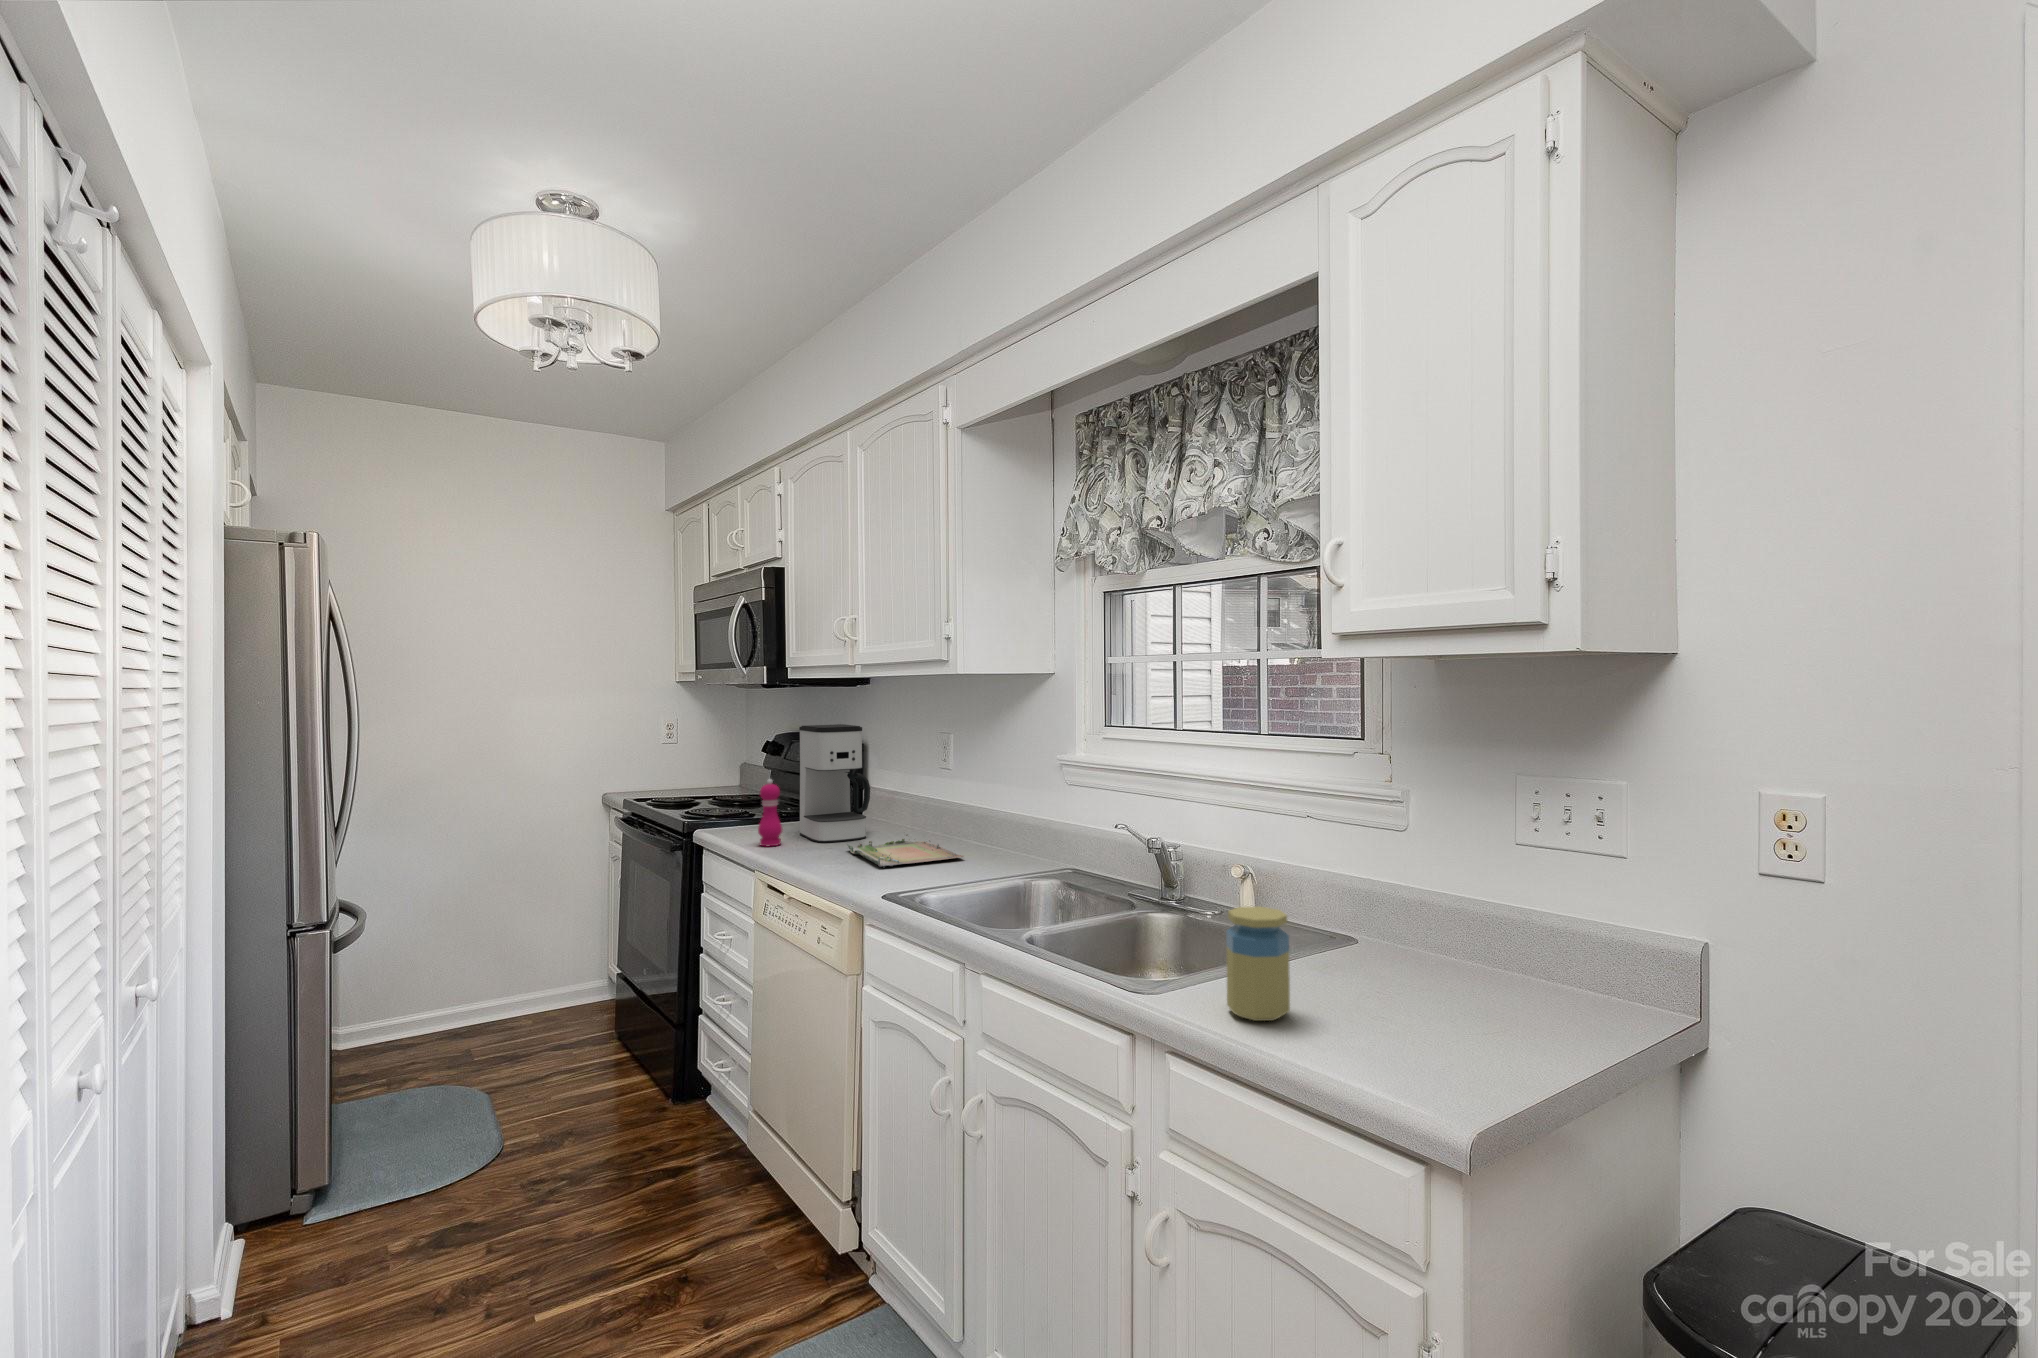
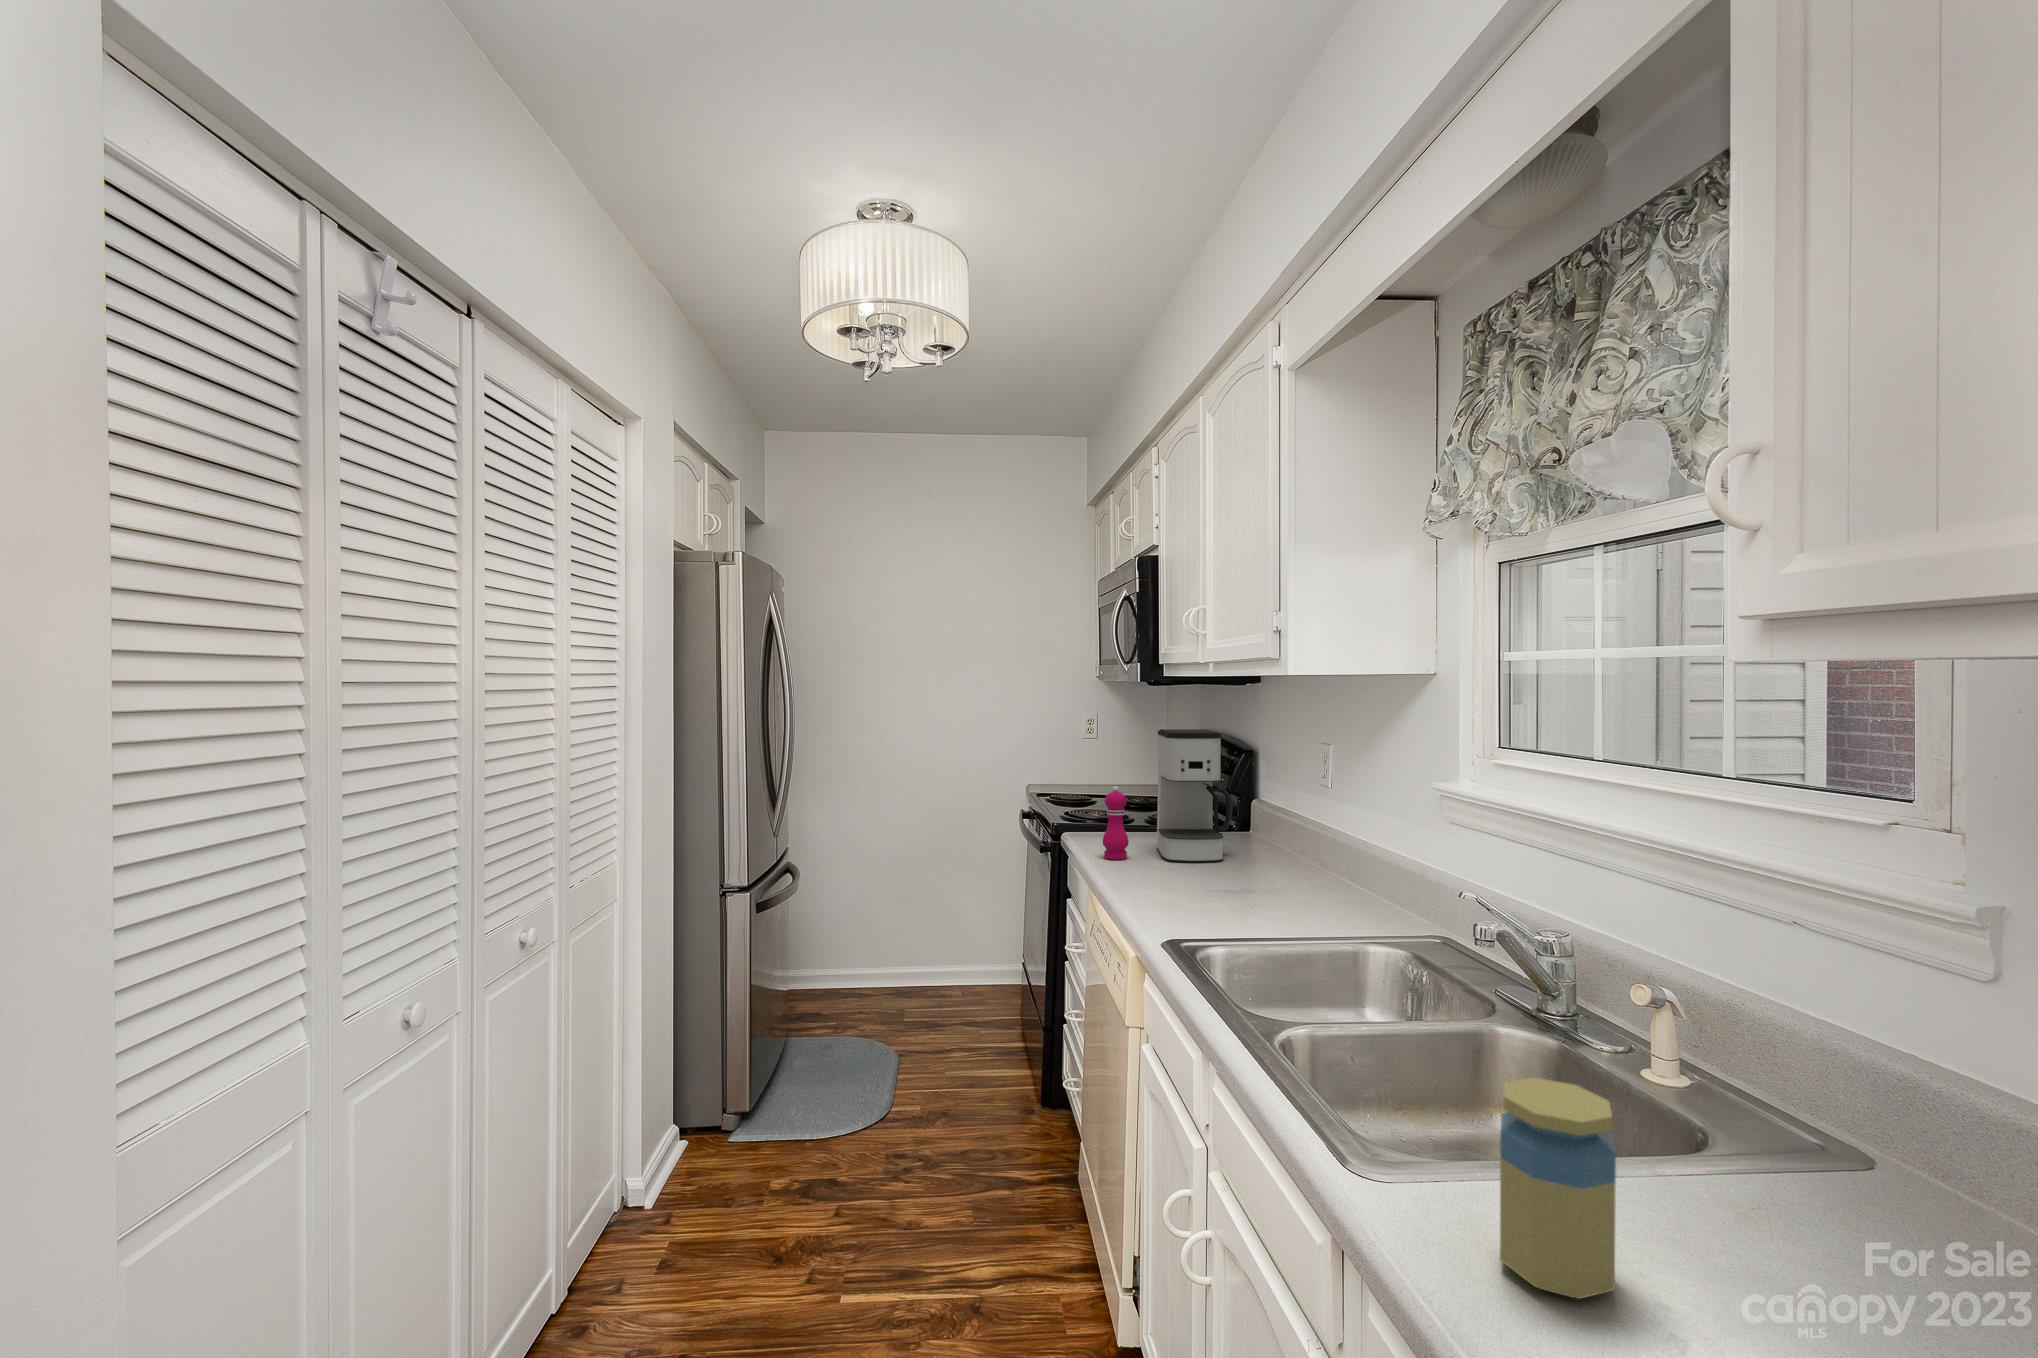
tray: present [847,835,964,868] -> none [1186,861,1310,903]

